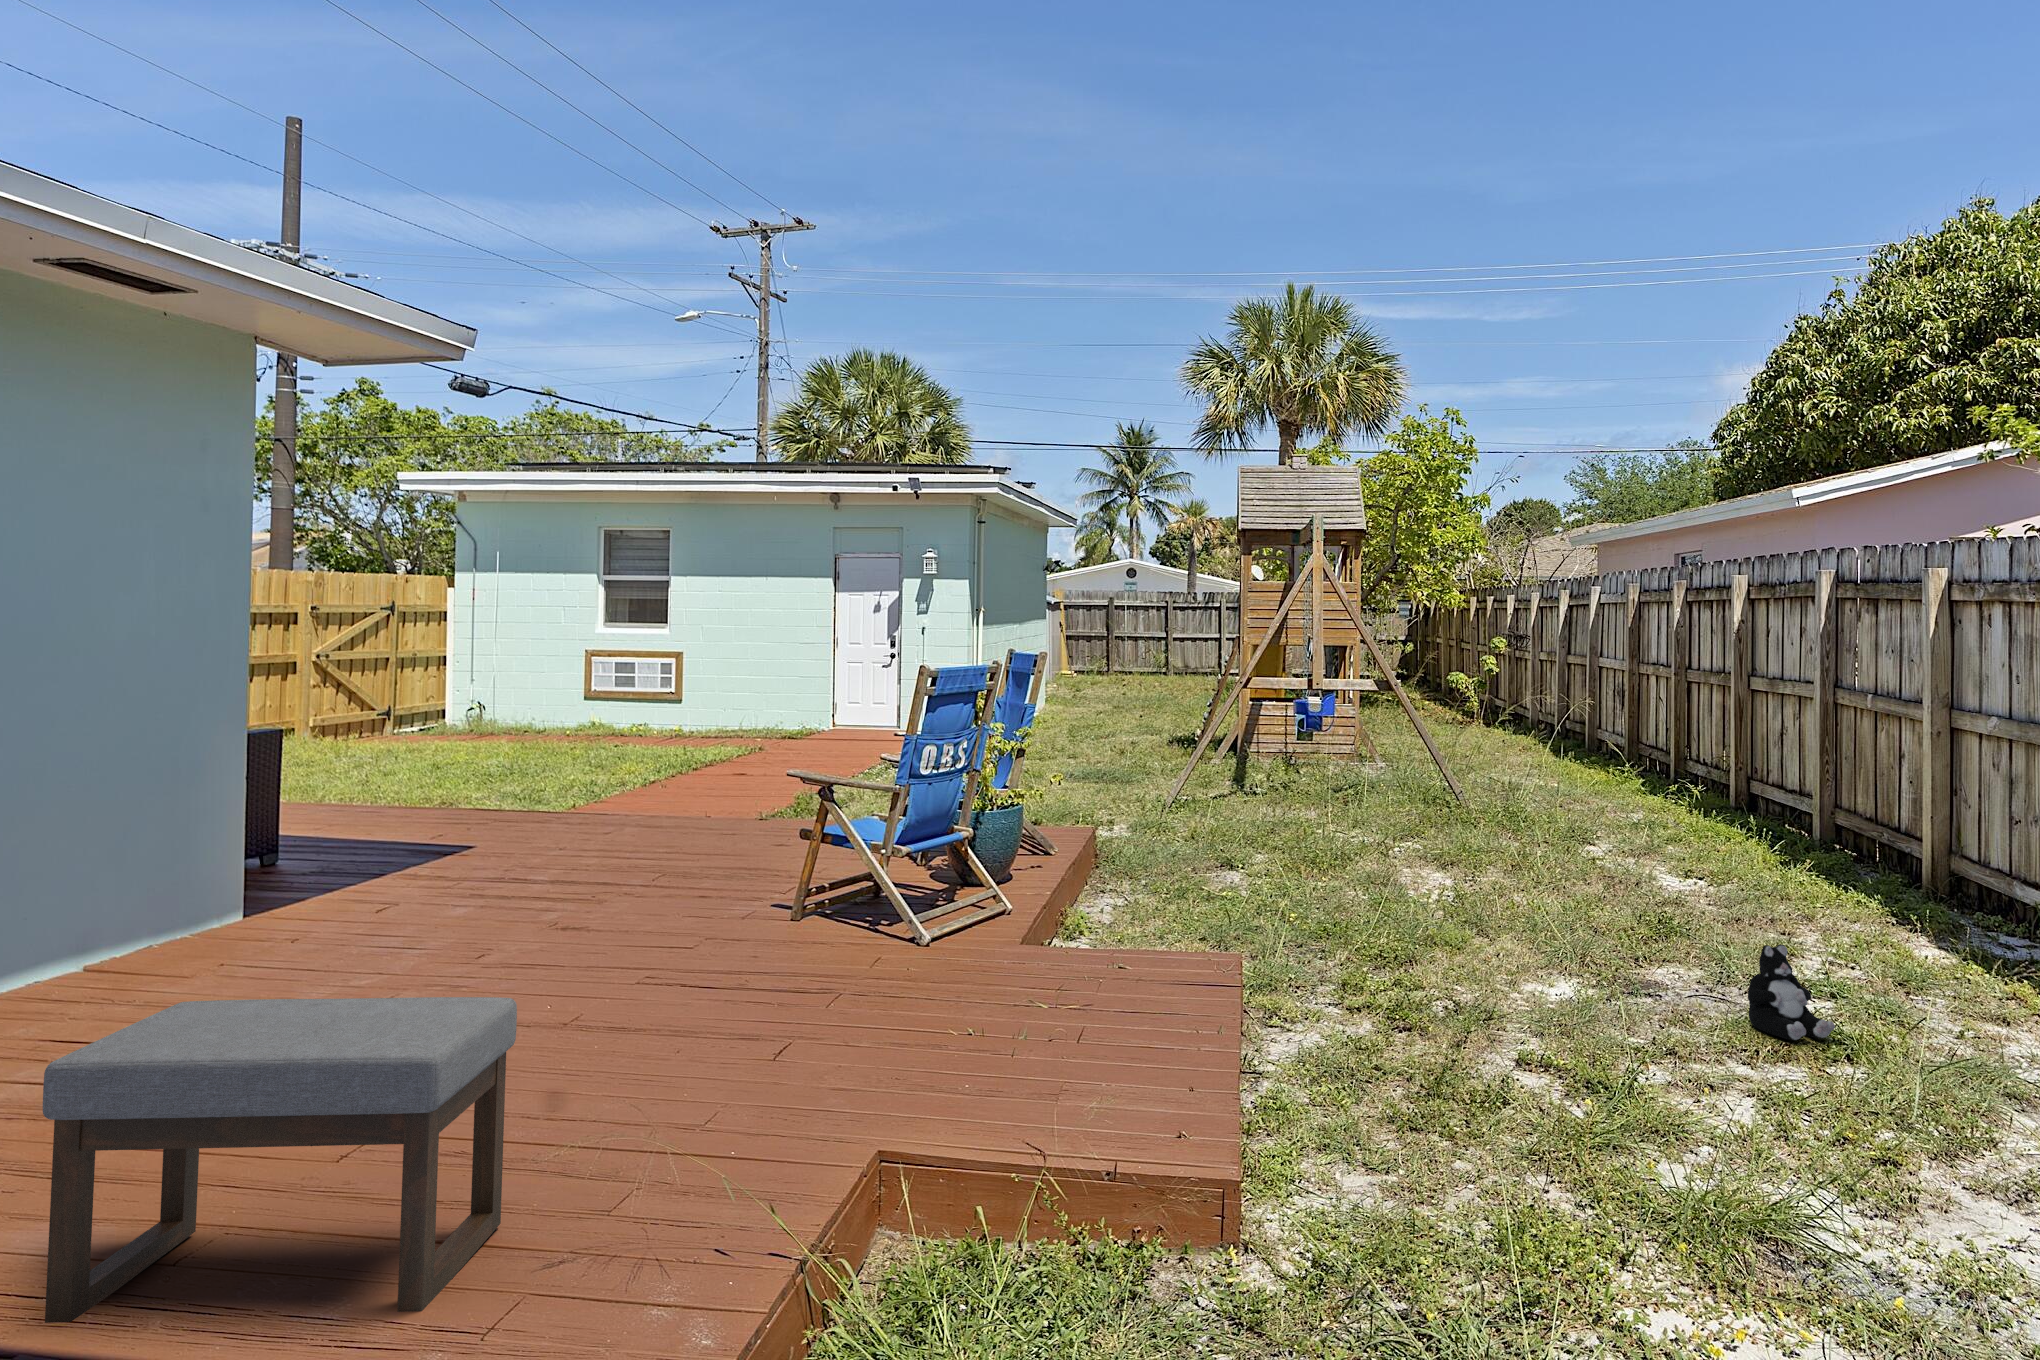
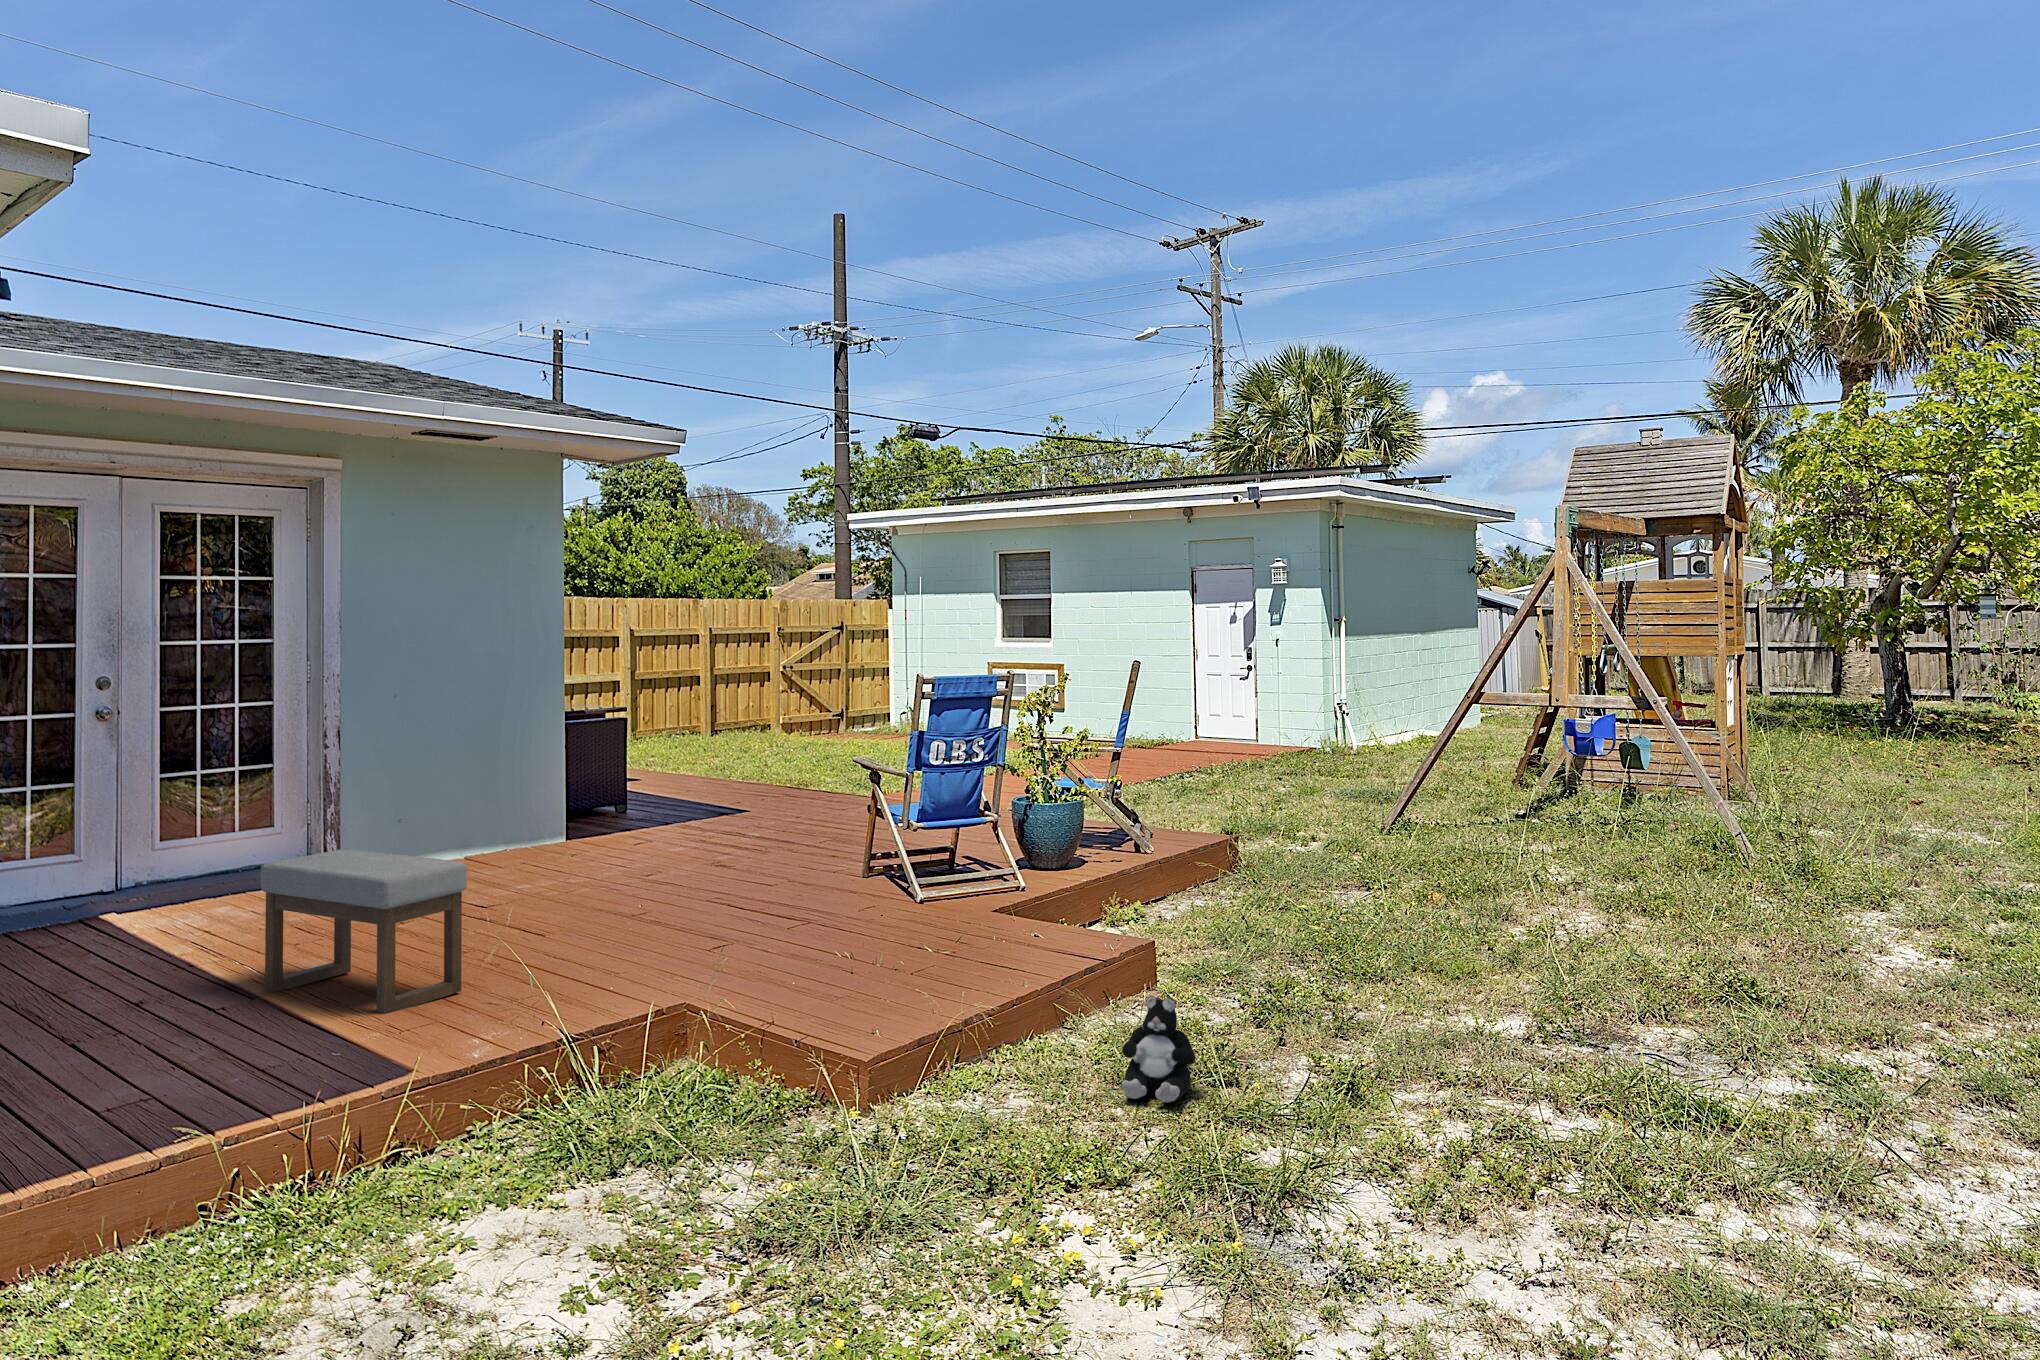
plush toy: present [1748,944,1835,1040] -> present [1121,996,1196,1103]

